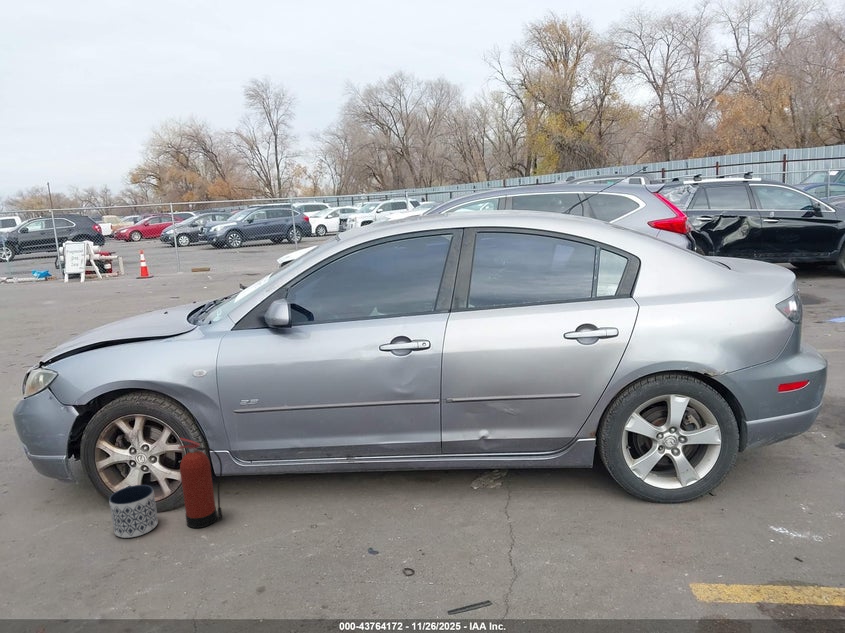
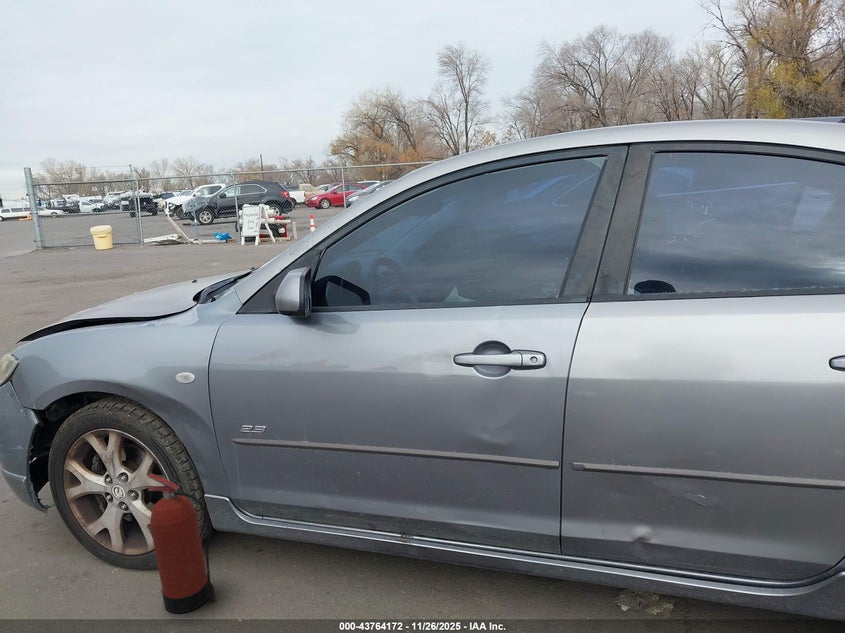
planter: present [109,485,158,538] -> none [58,530,134,613]

